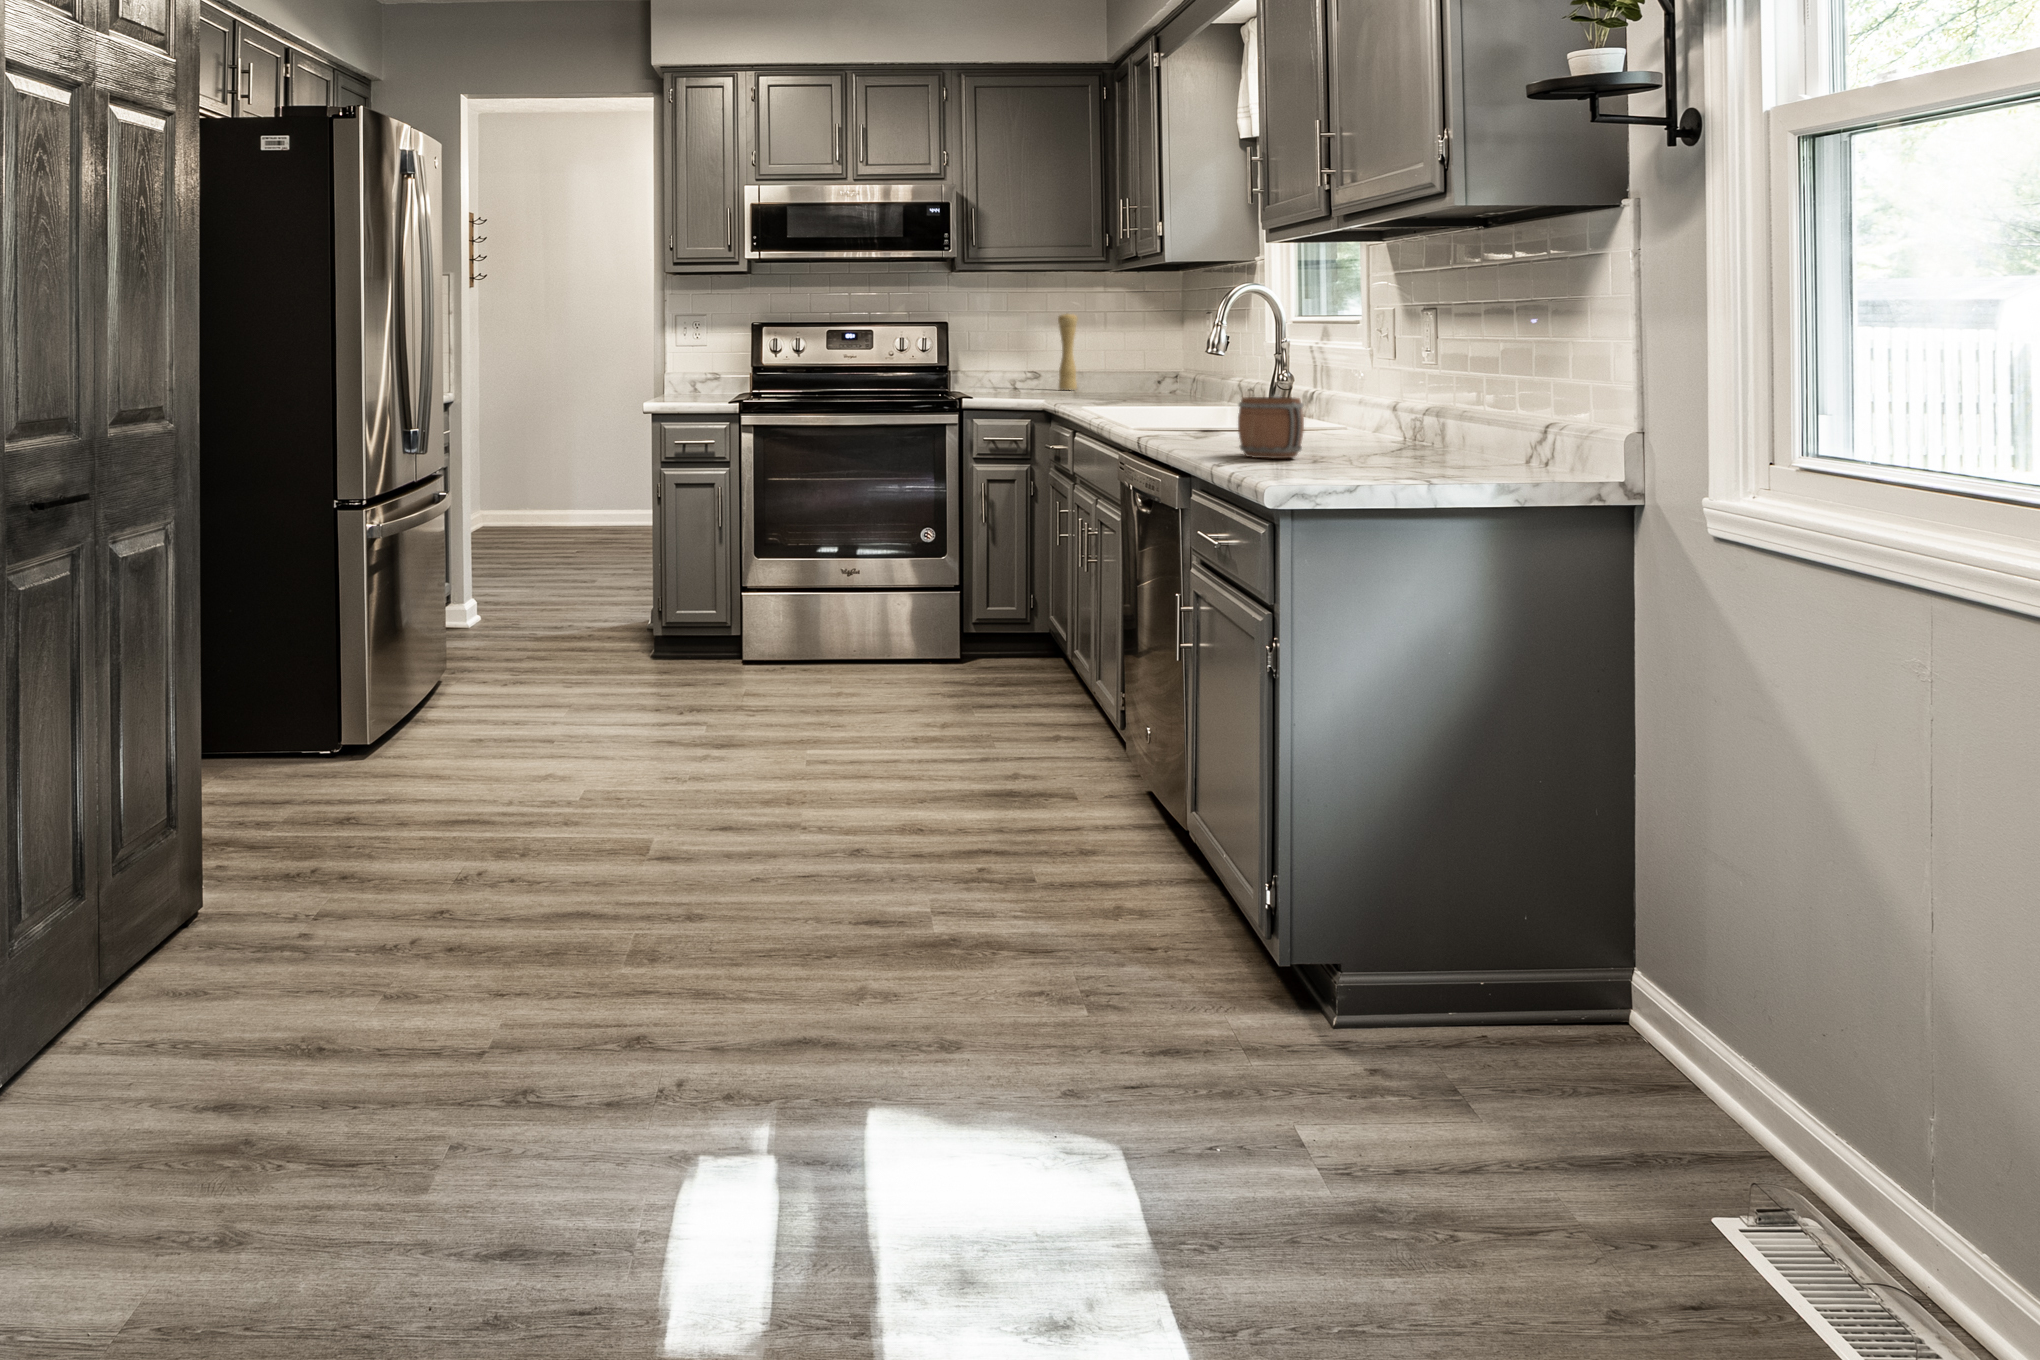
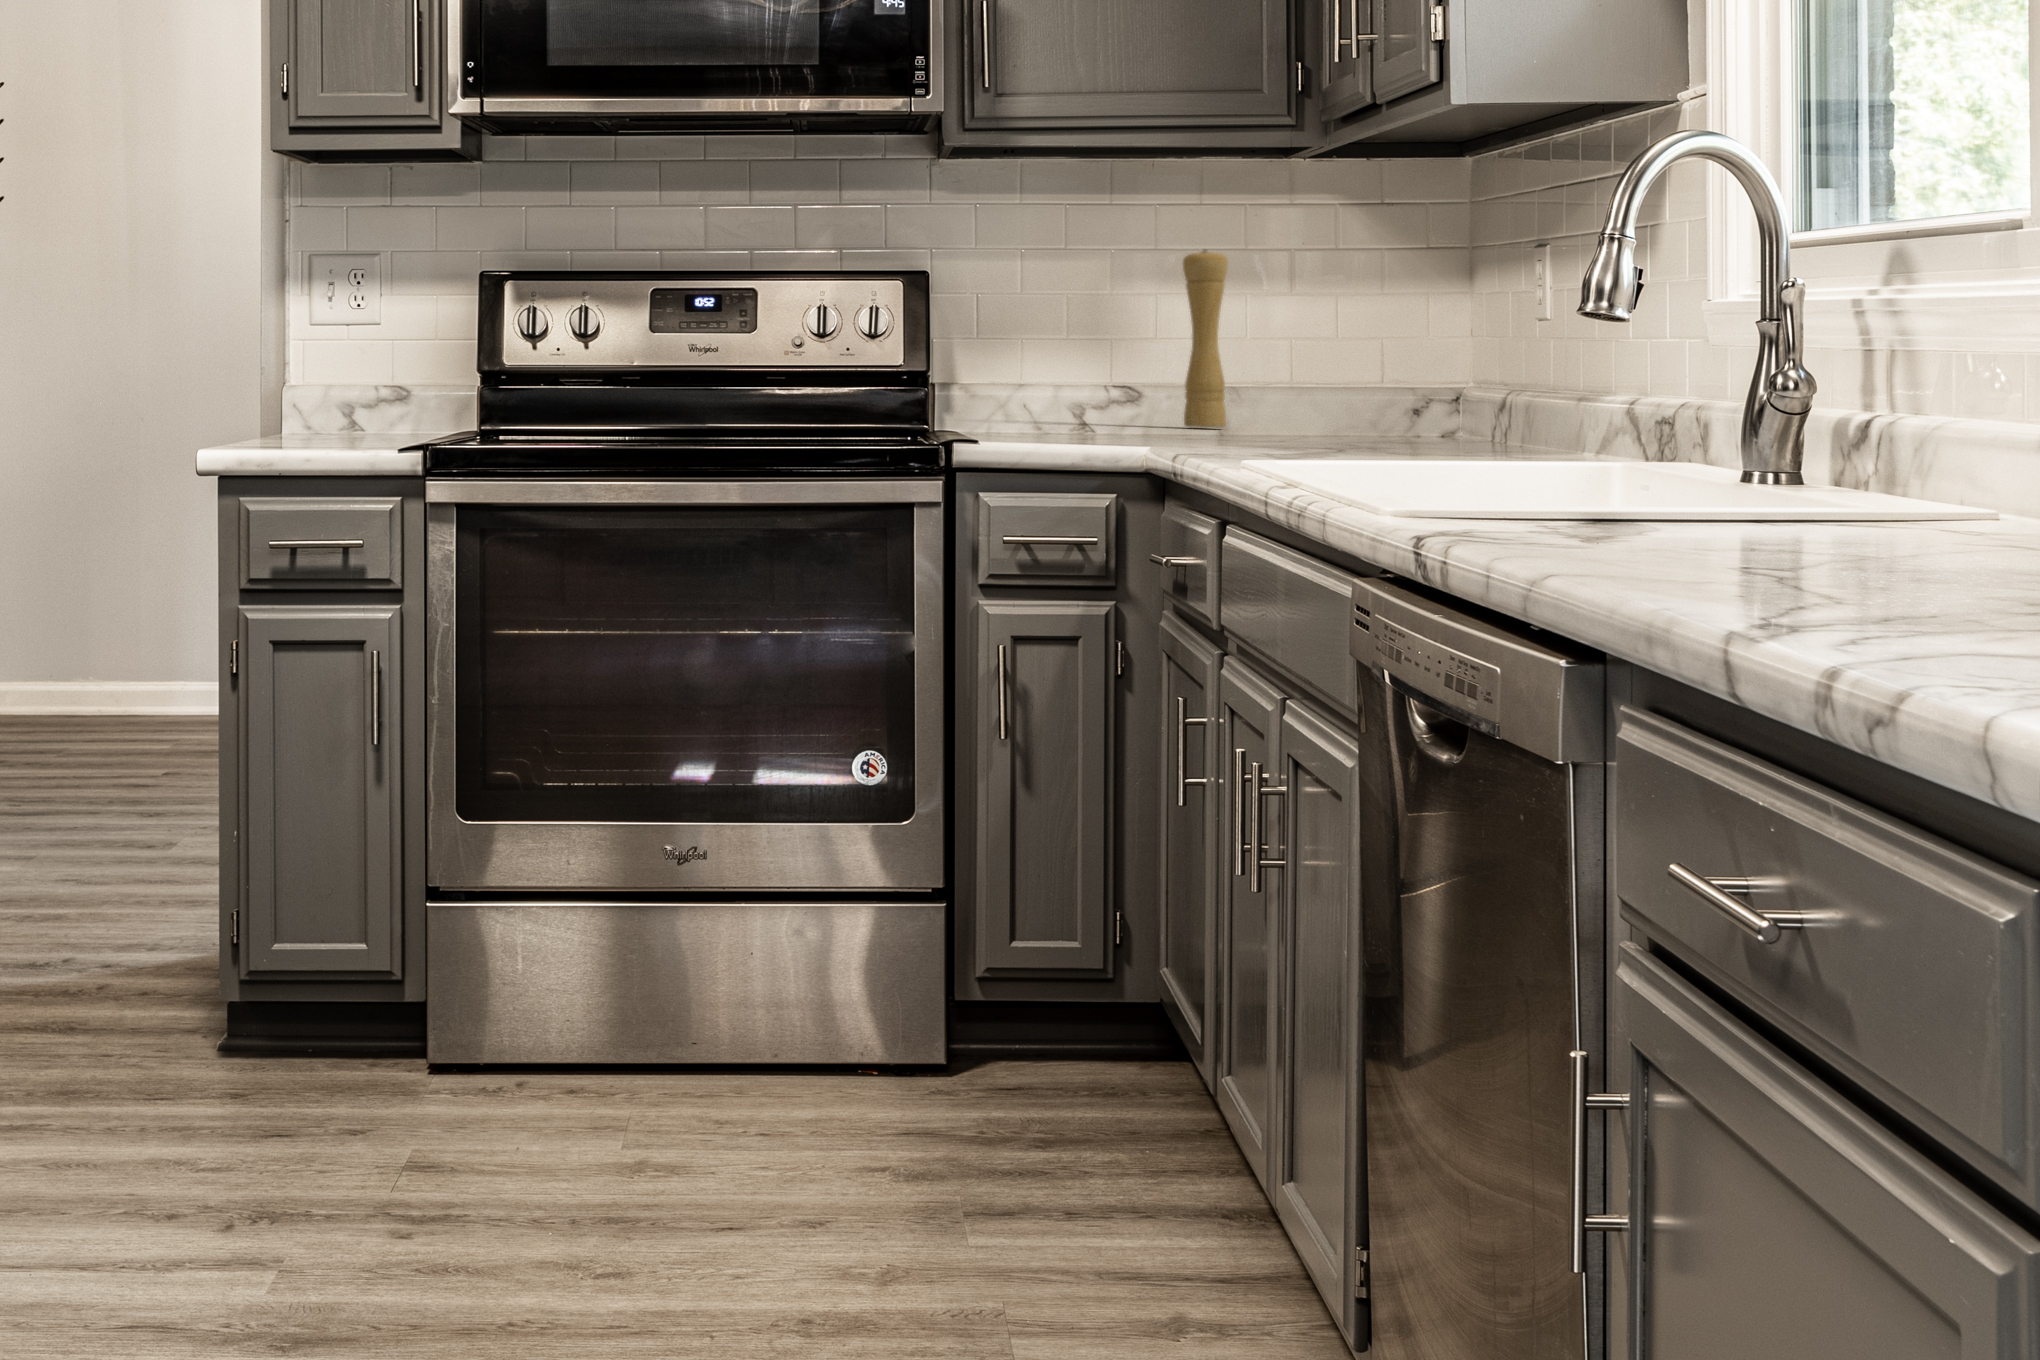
mug: present [1238,396,1304,458] -> none [1782,397,2021,609]

